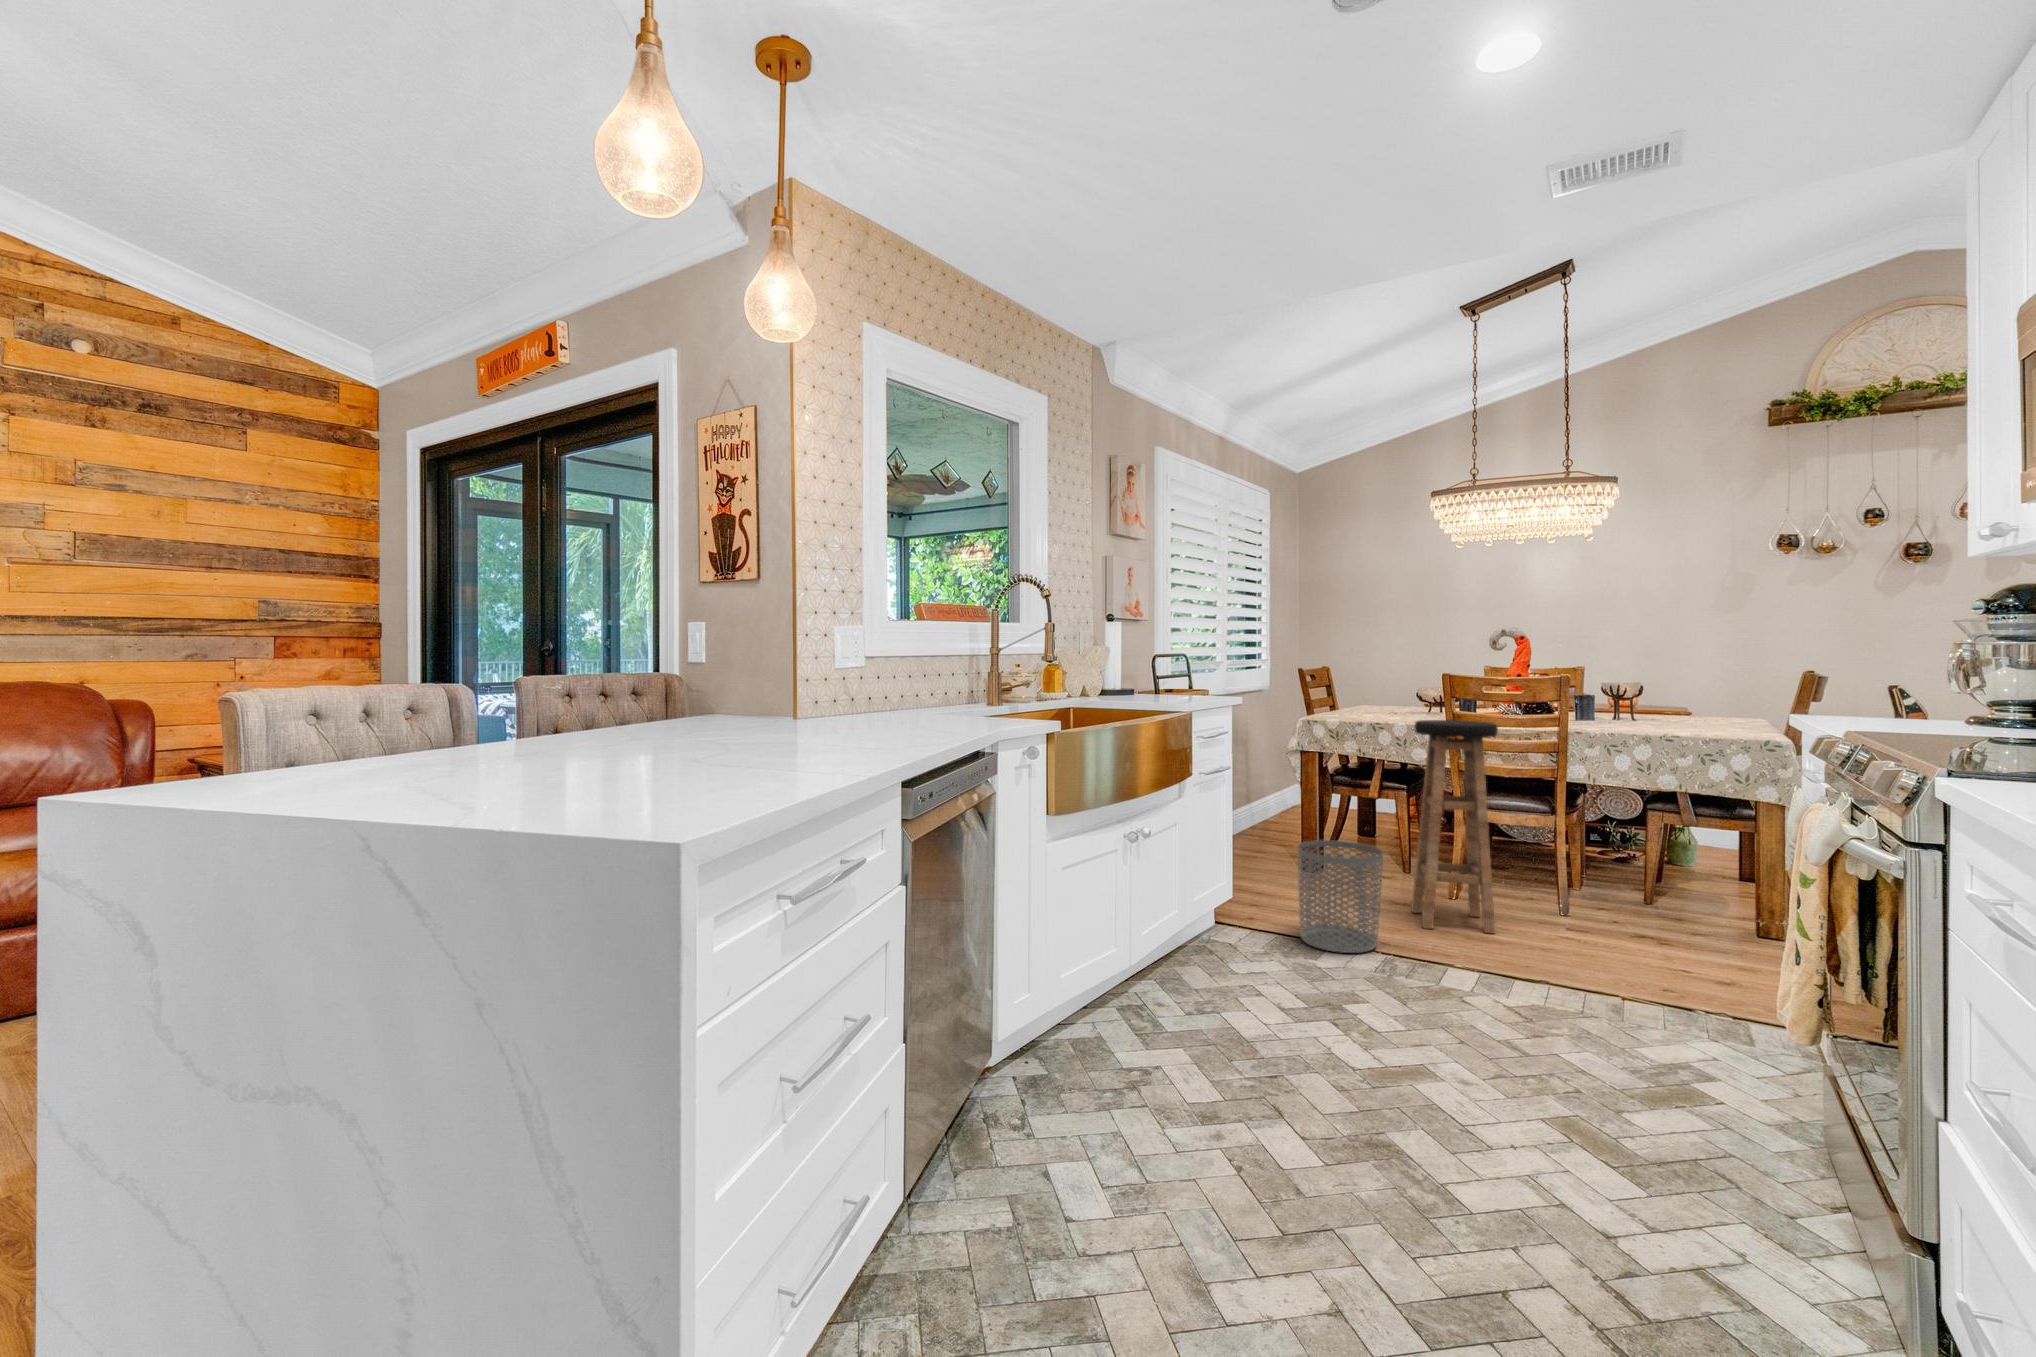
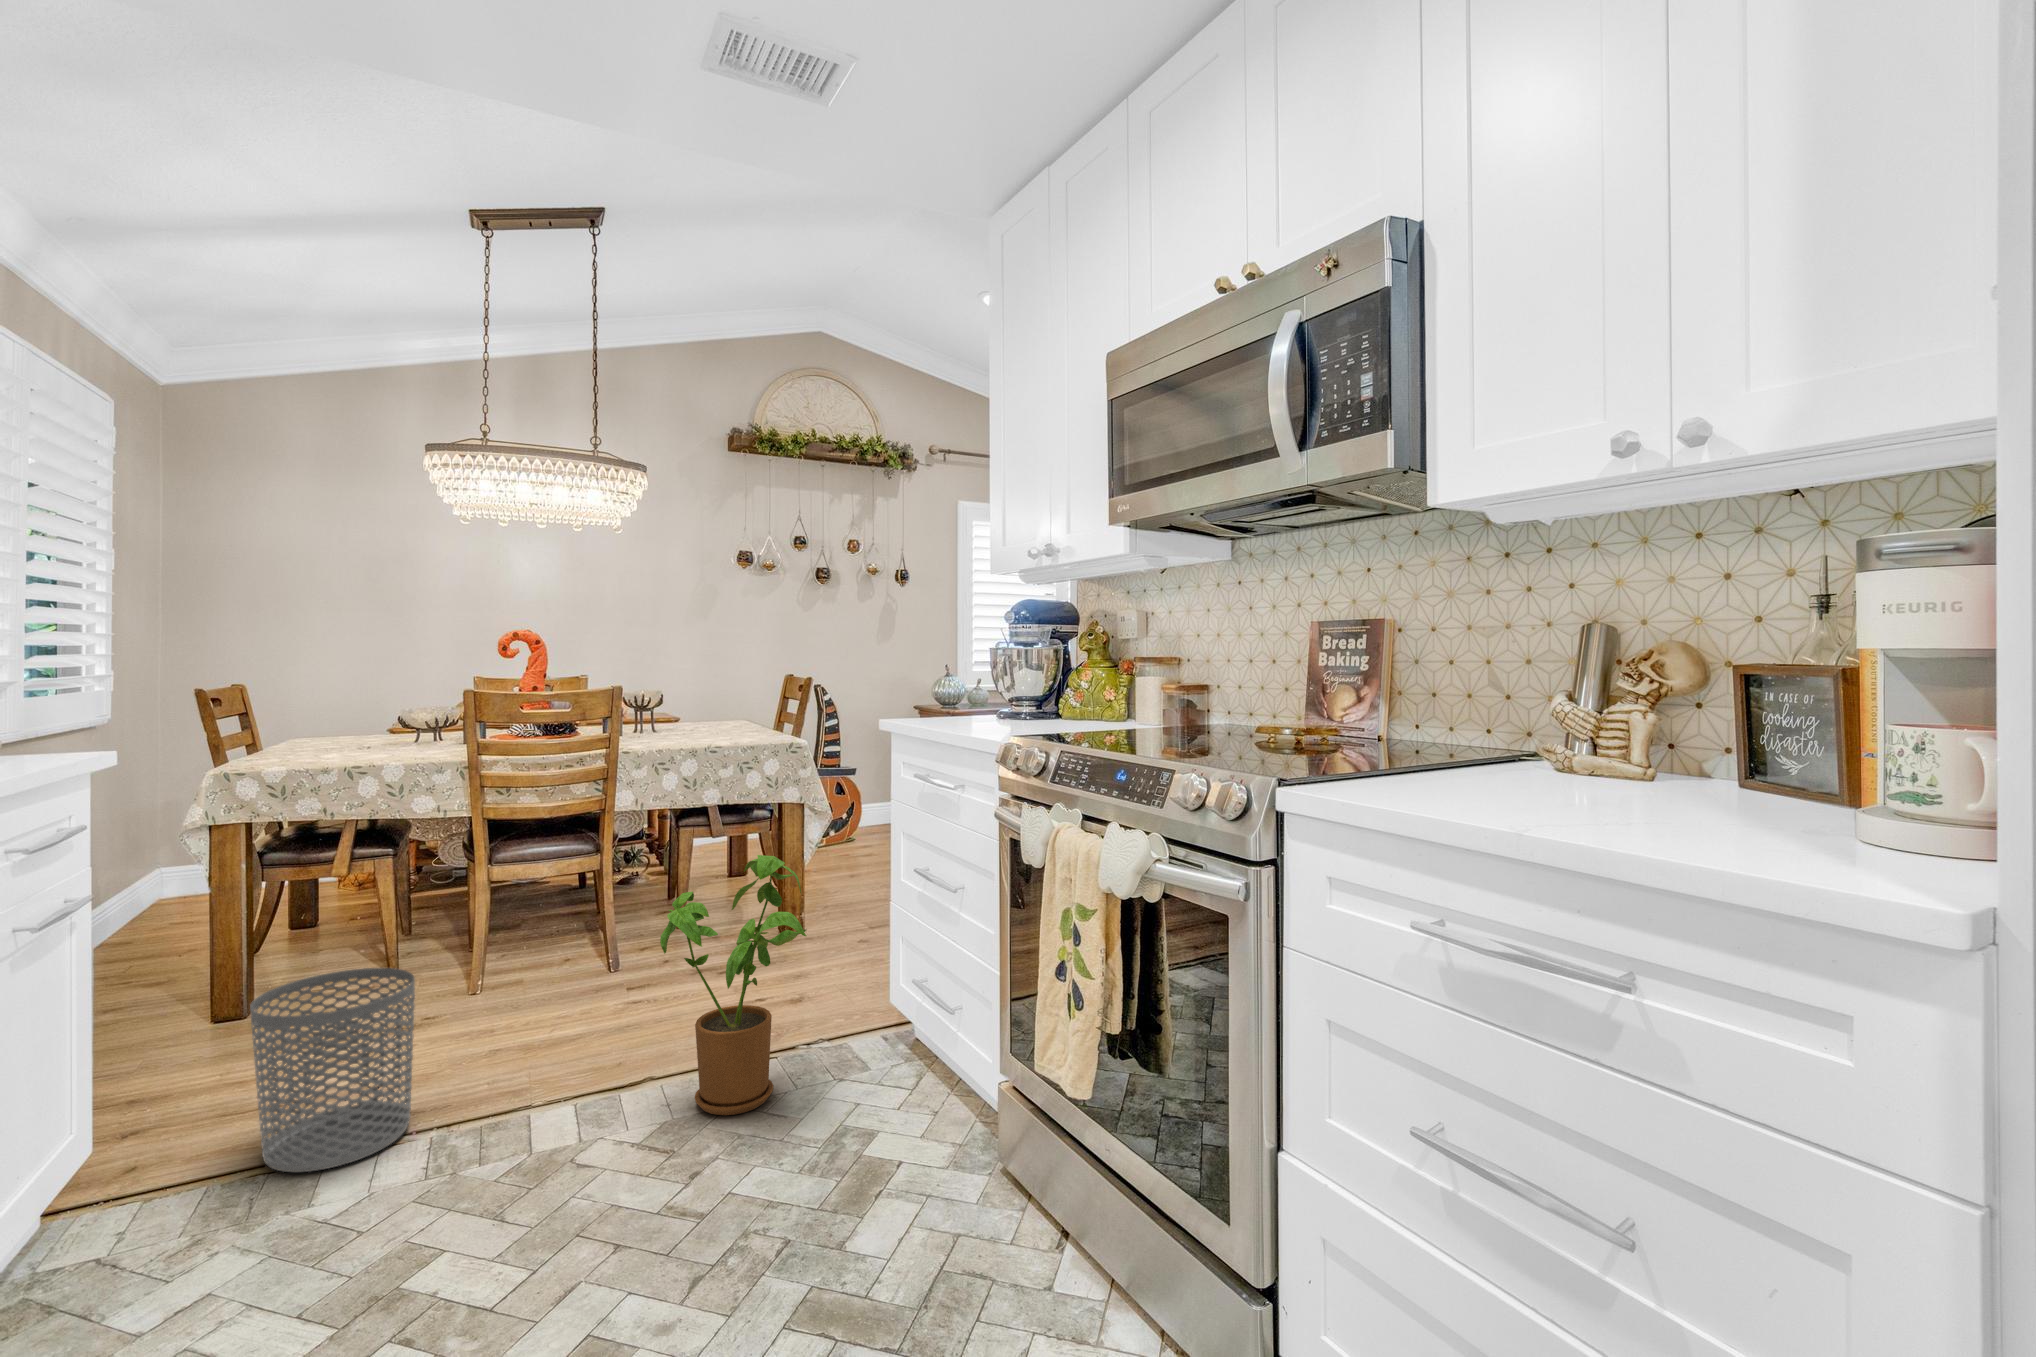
bar stool: present [1411,720,1498,933] -> none [432,754,560,1058]
house plant: none [1546,815,1680,1023] -> present [660,855,806,1115]

